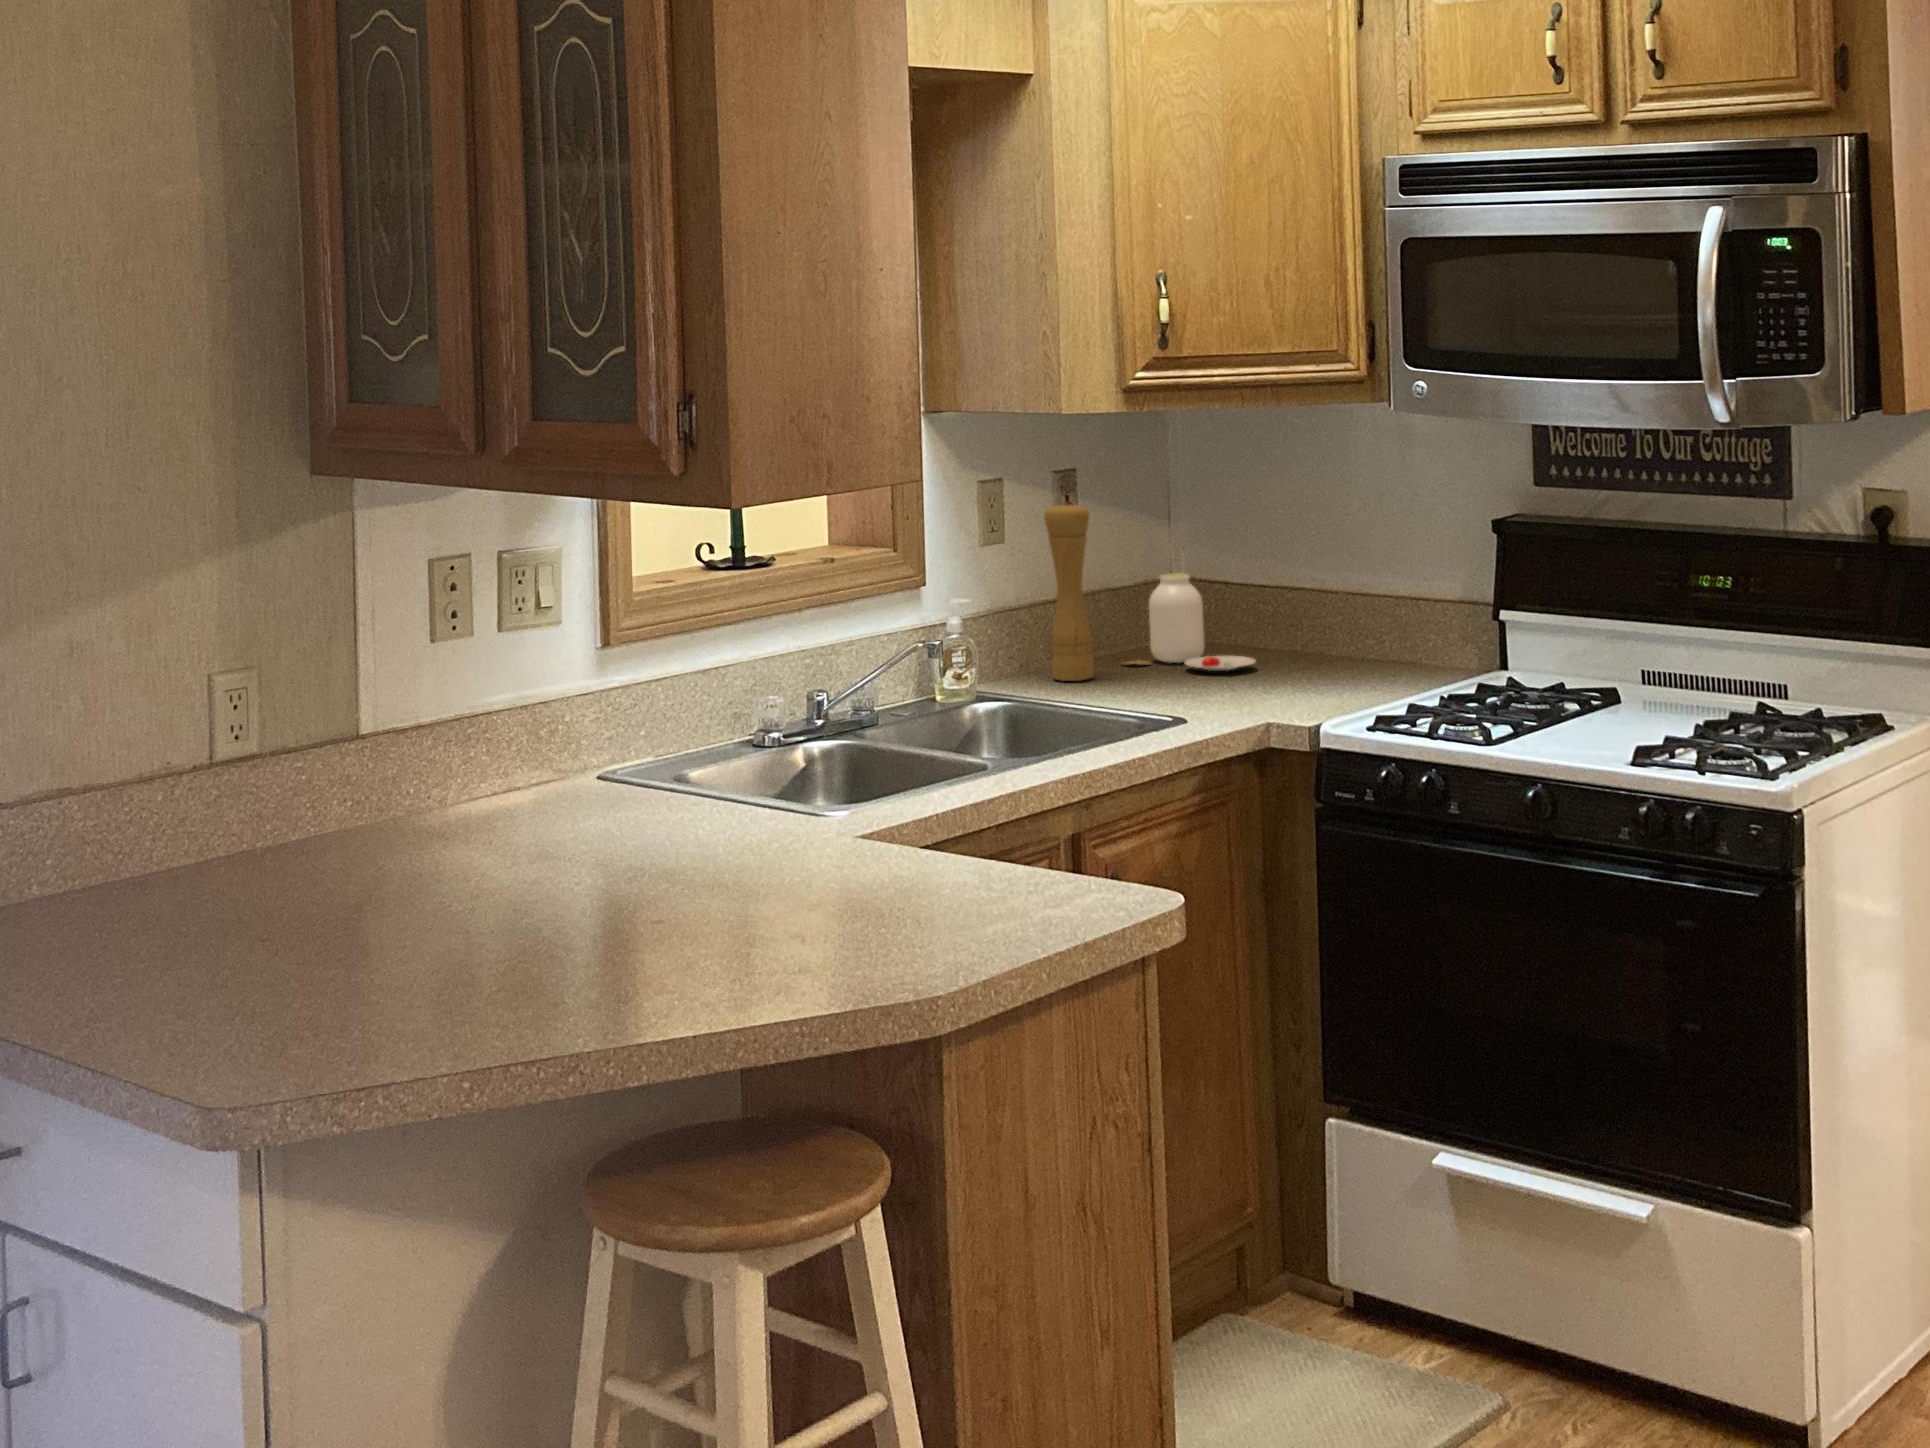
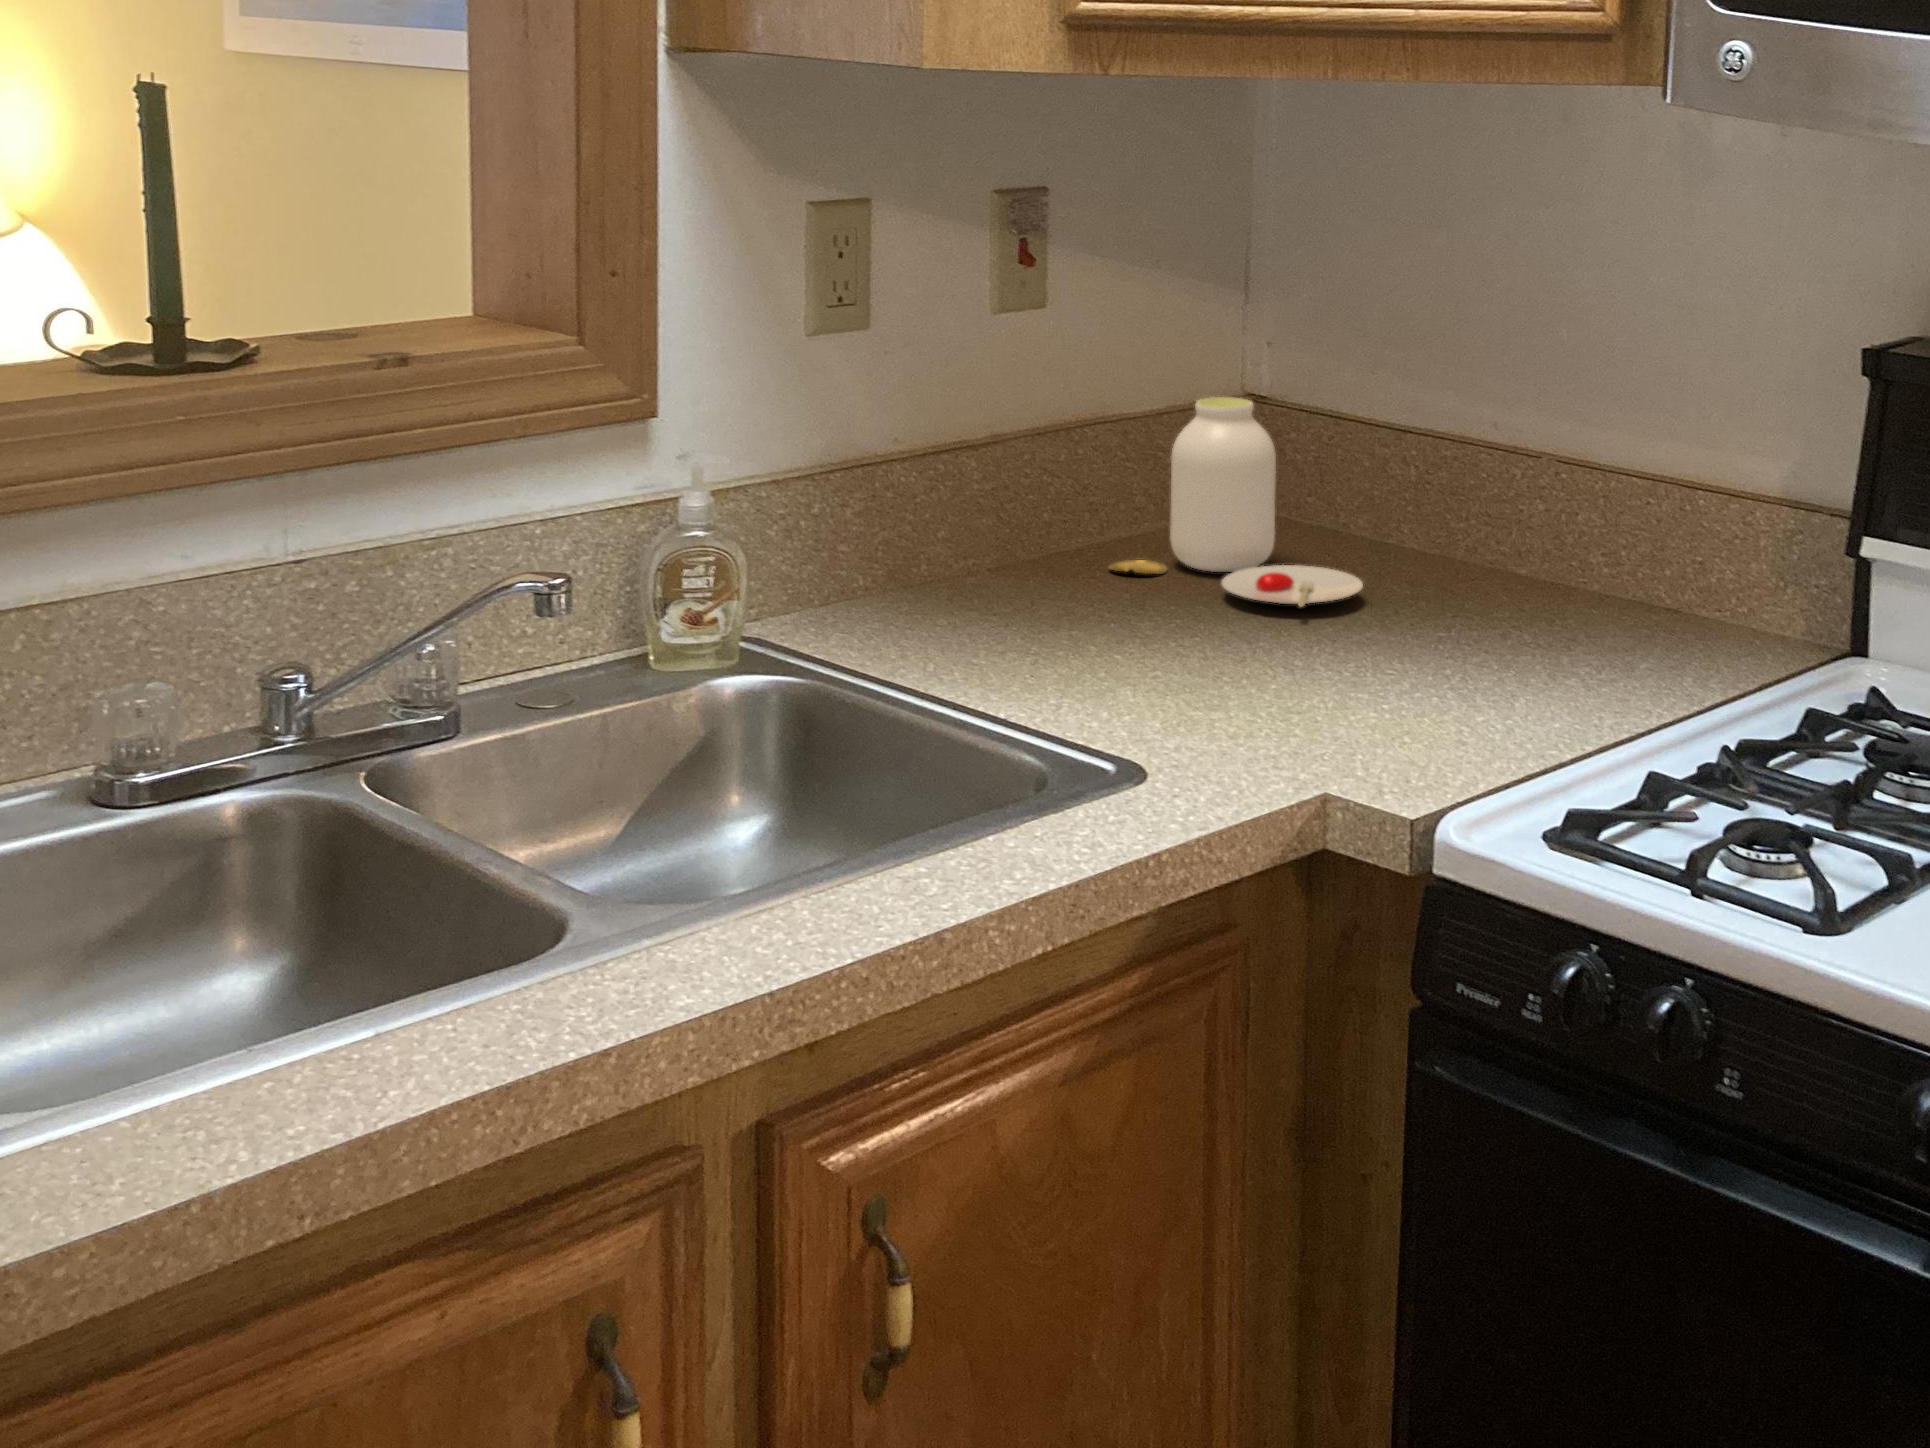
pepper mill: present [1044,502,1094,681] -> none [945,251,1037,612]

